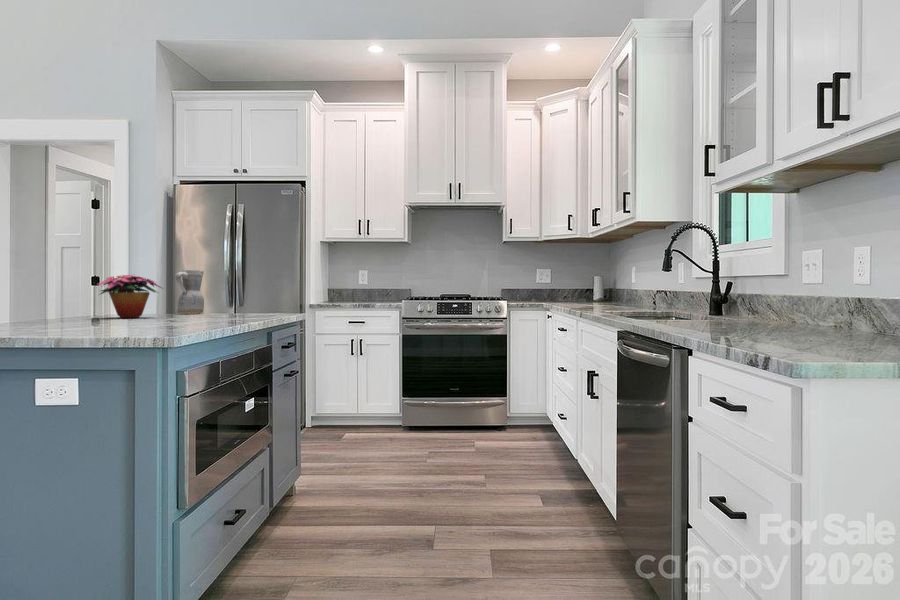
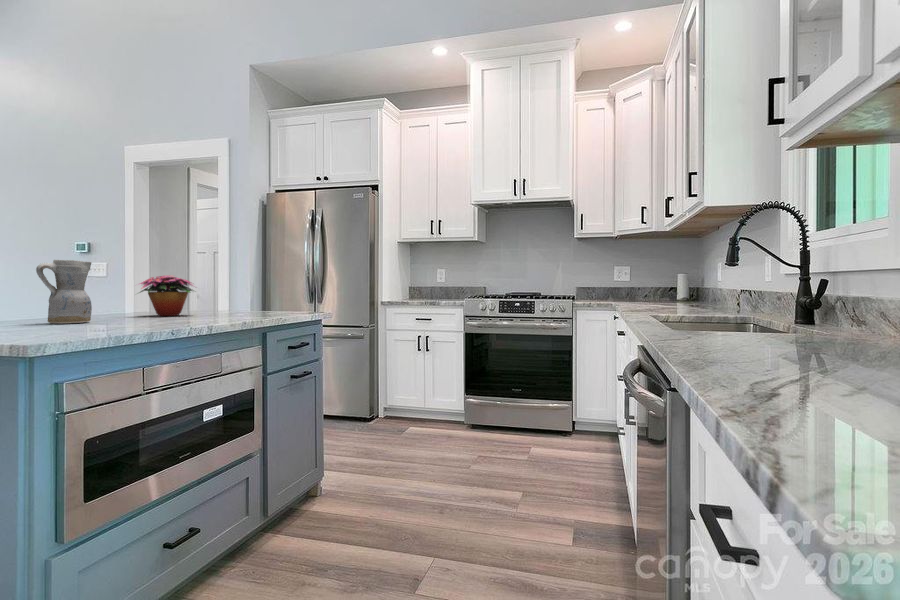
ceramic pitcher: present [175,270,204,314] -> present [36,260,92,324]

